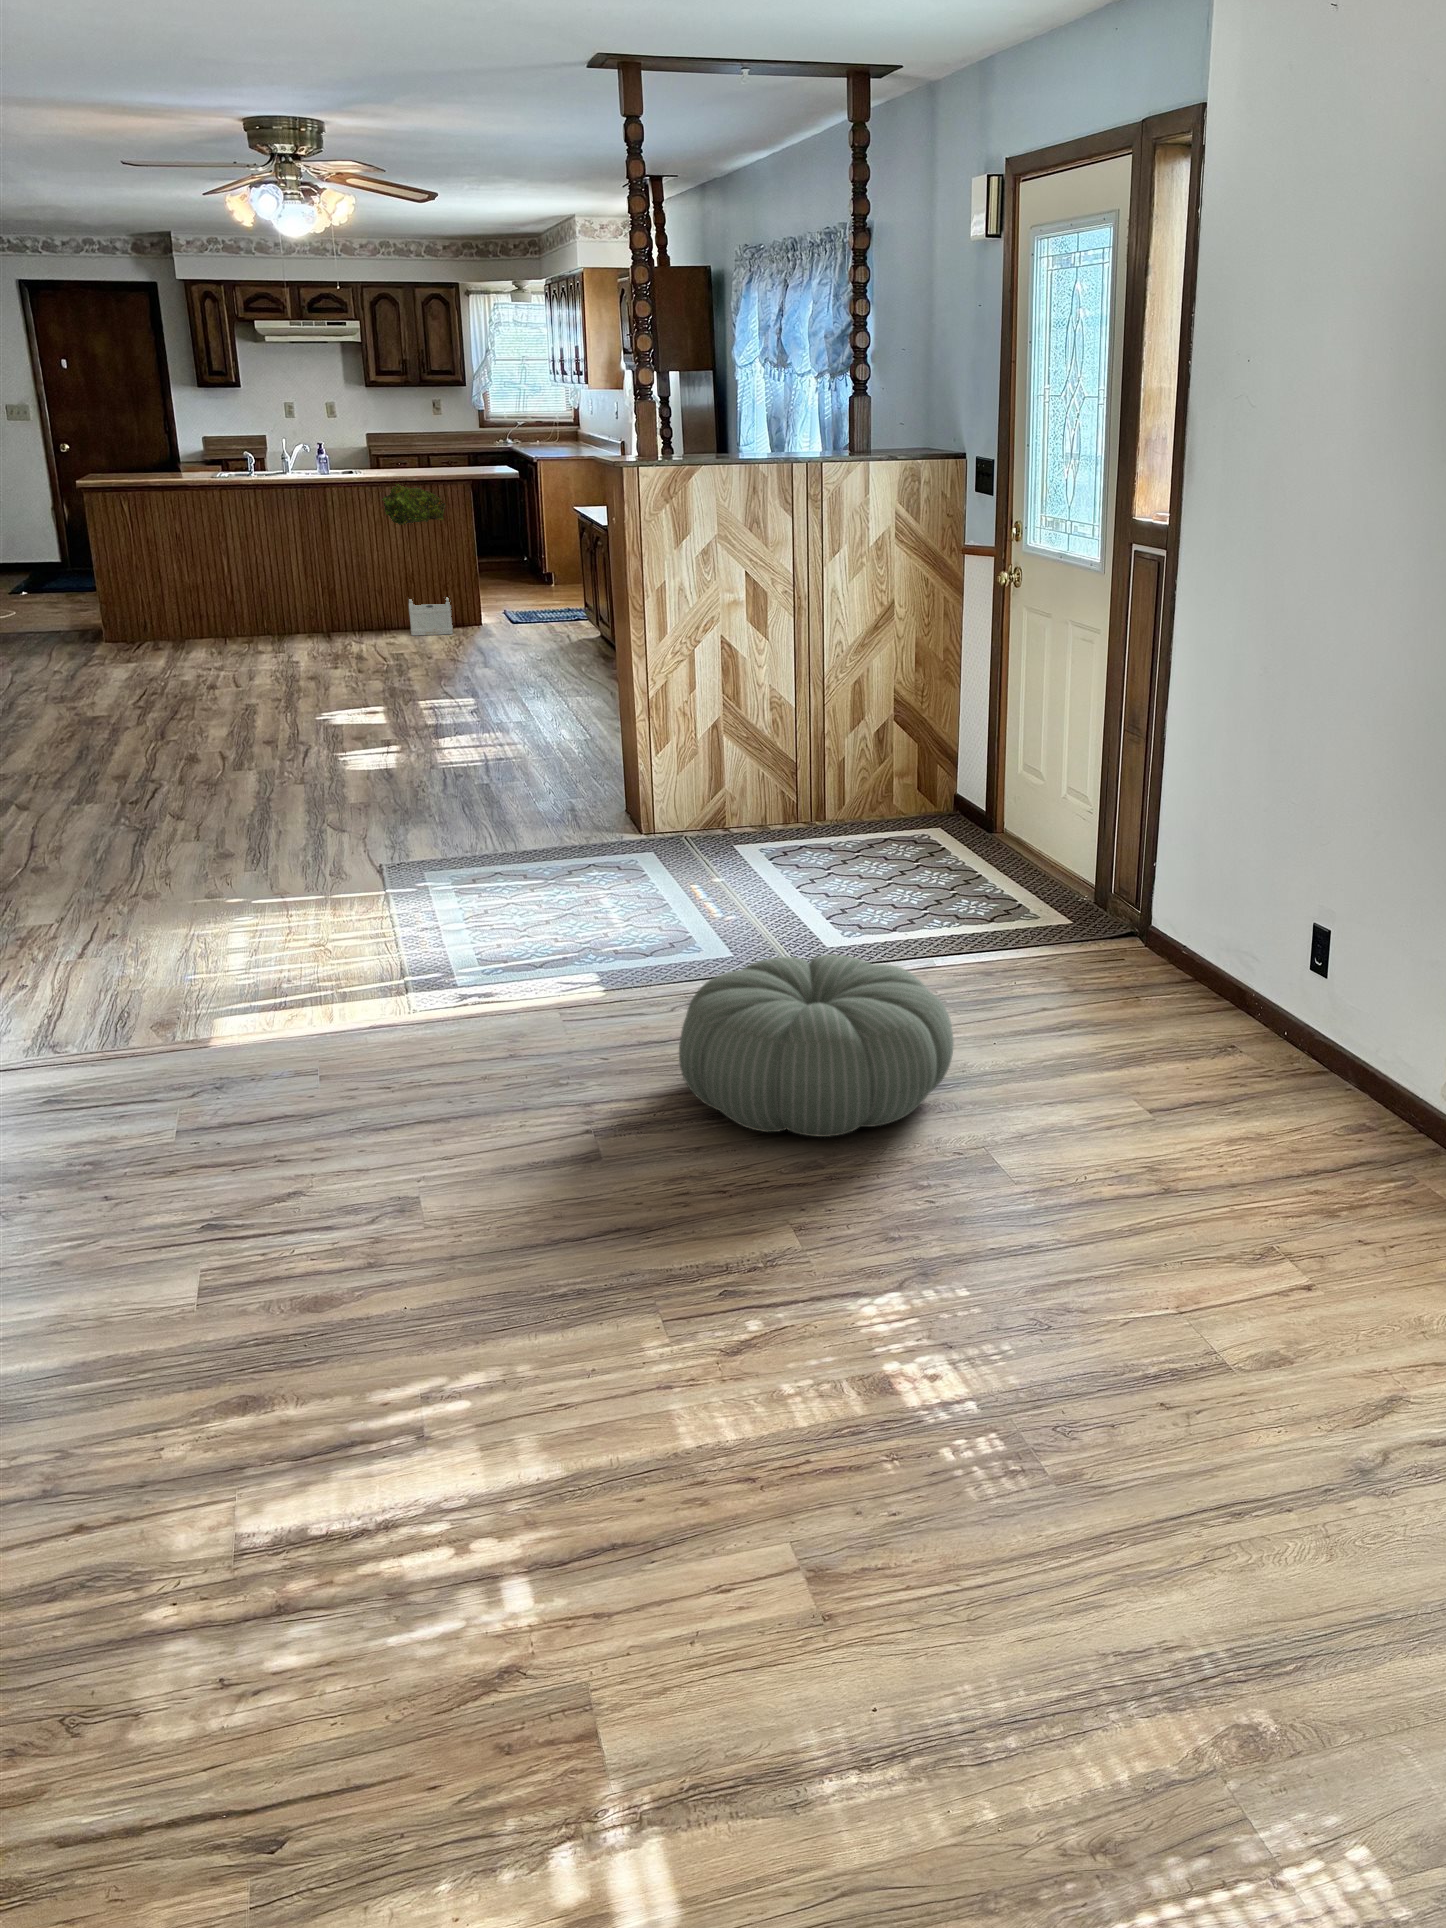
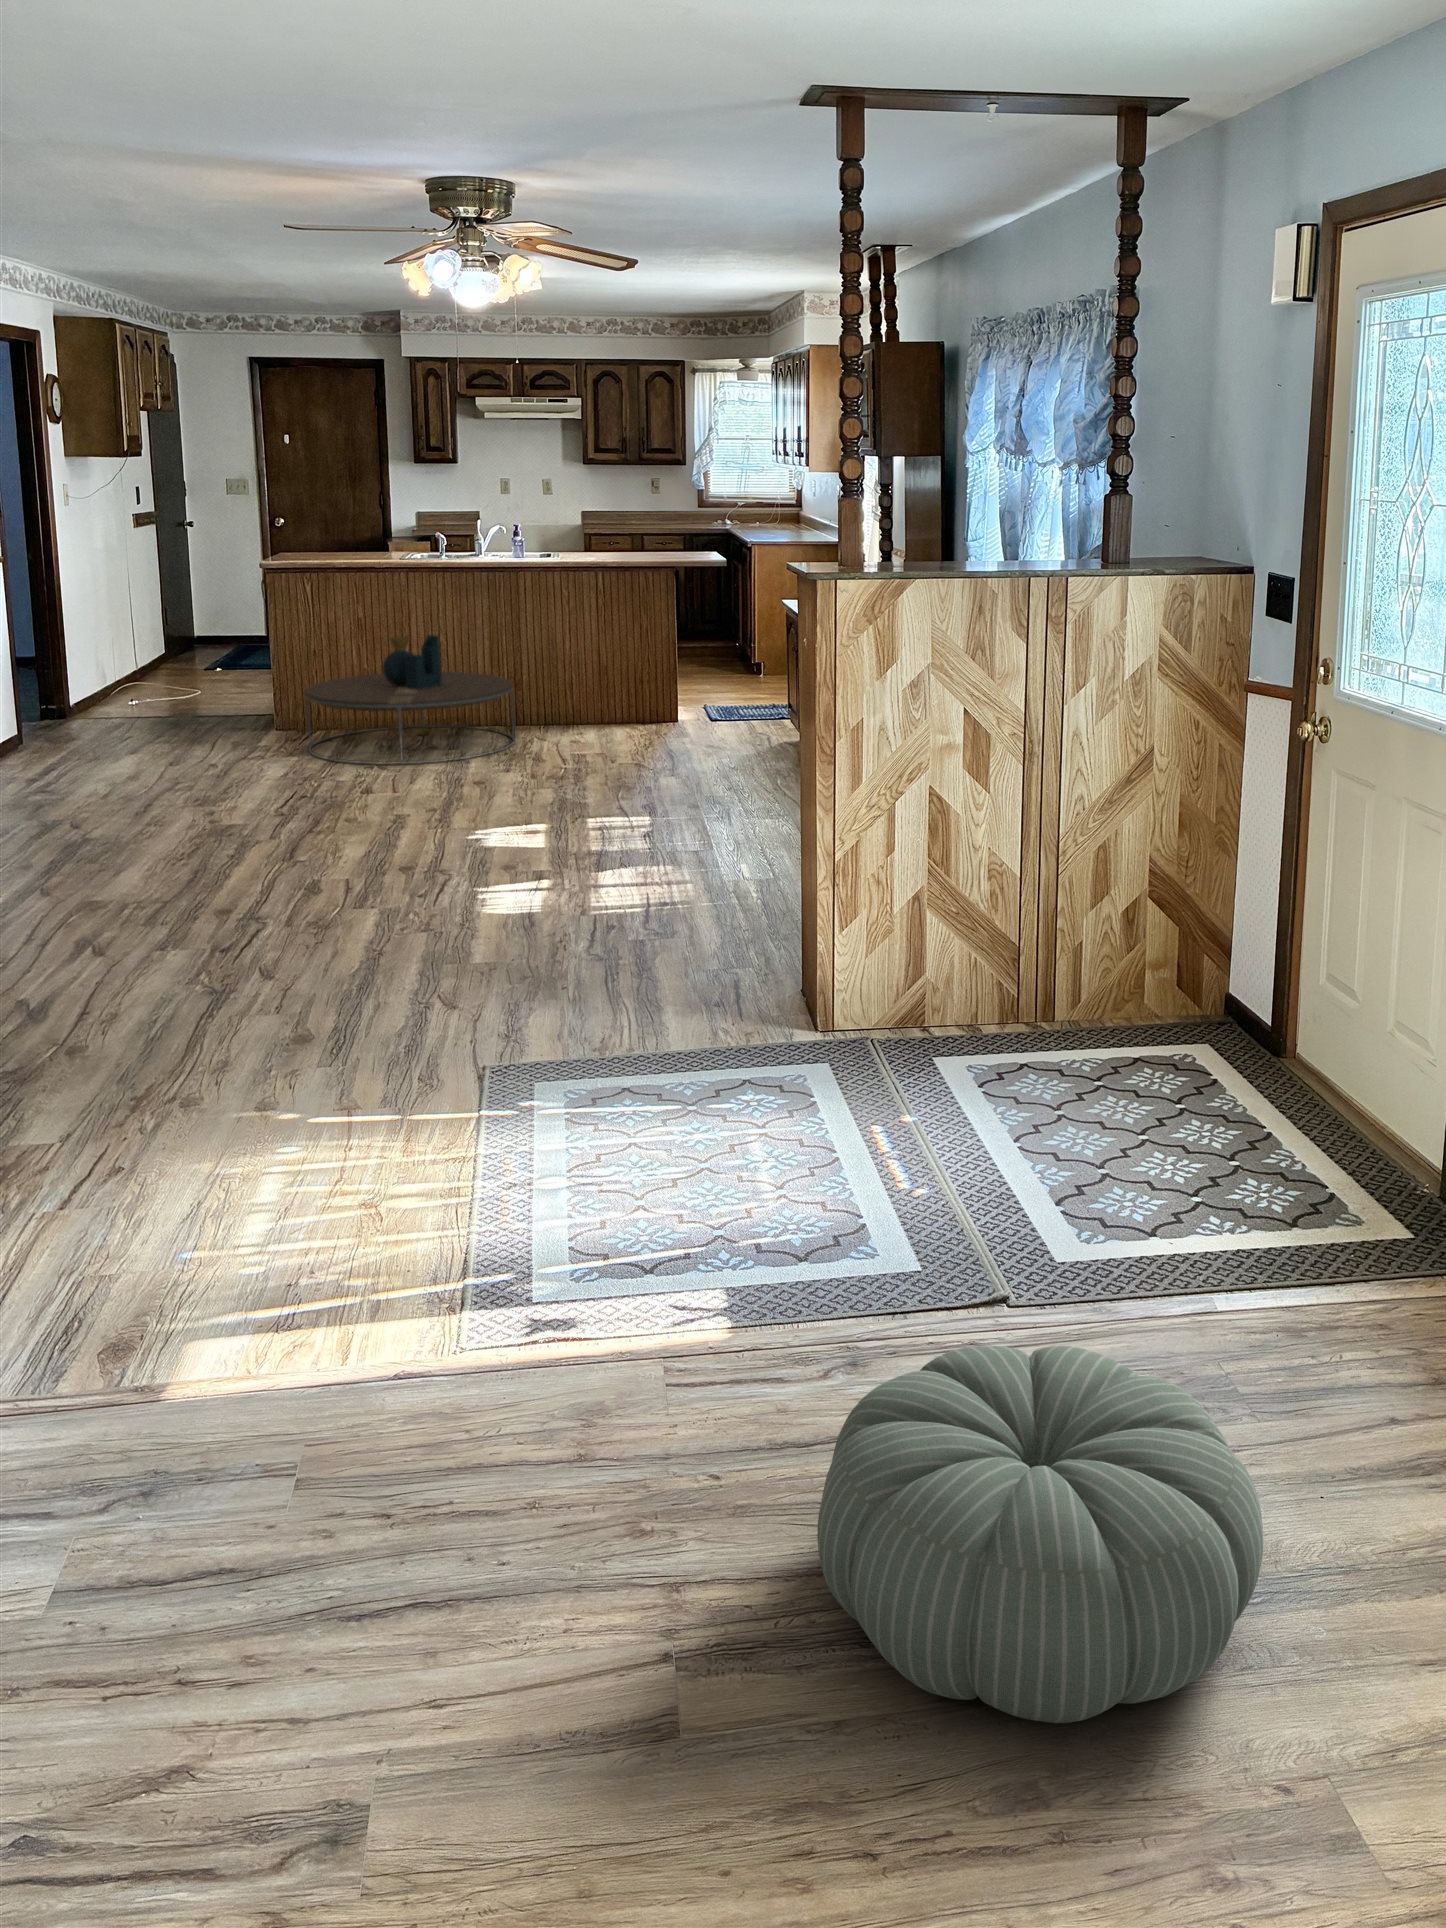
potted tree: present [382,484,453,636] -> none [574,568,646,733]
coffee table: none [134,547,336,666] -> present [304,635,515,765]

